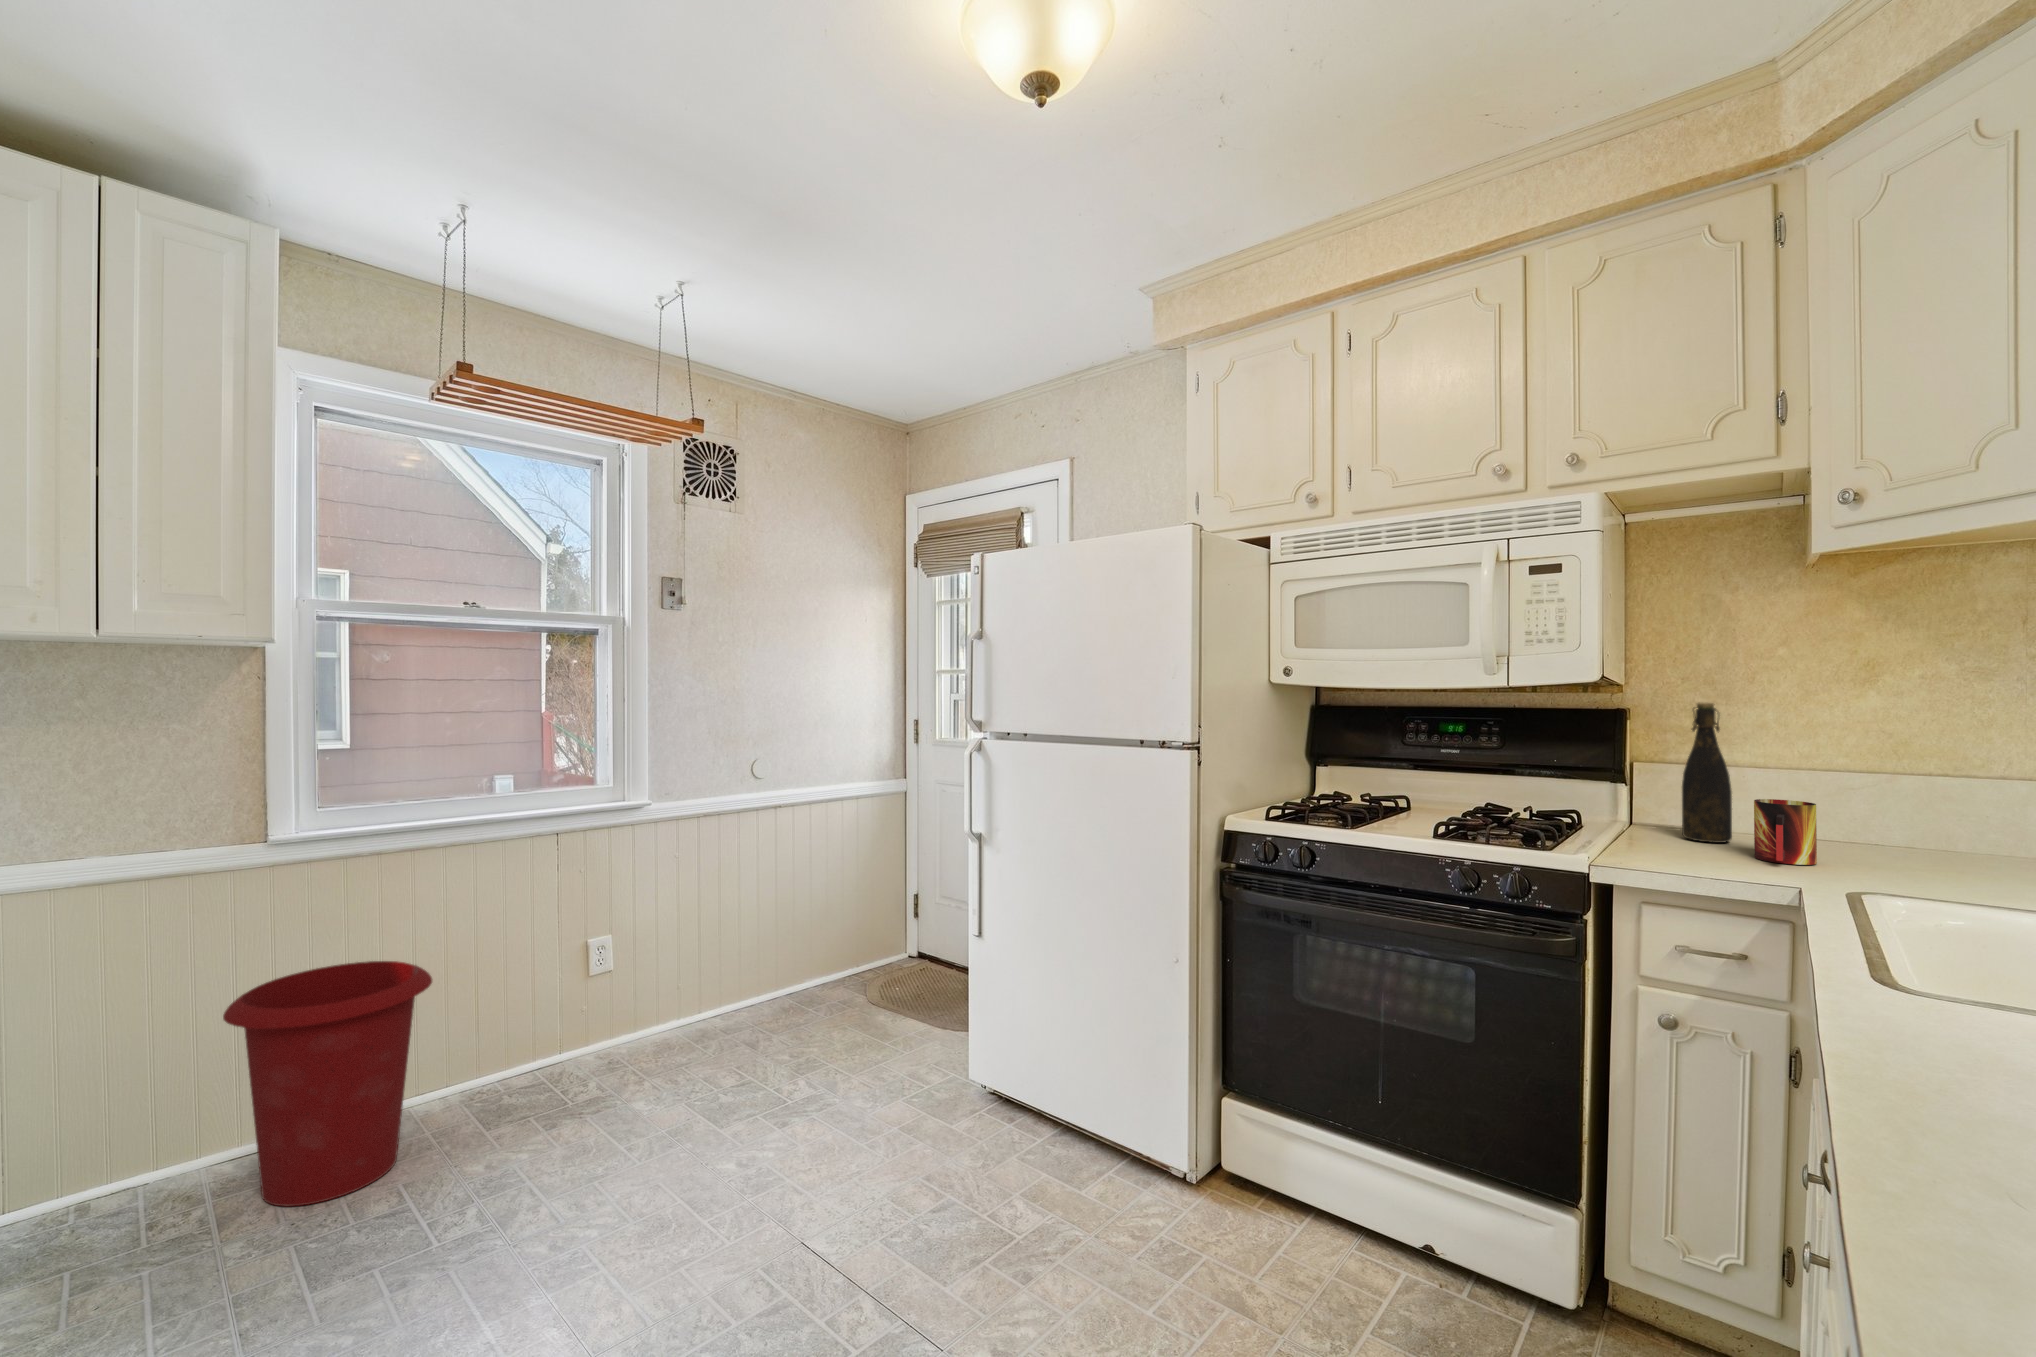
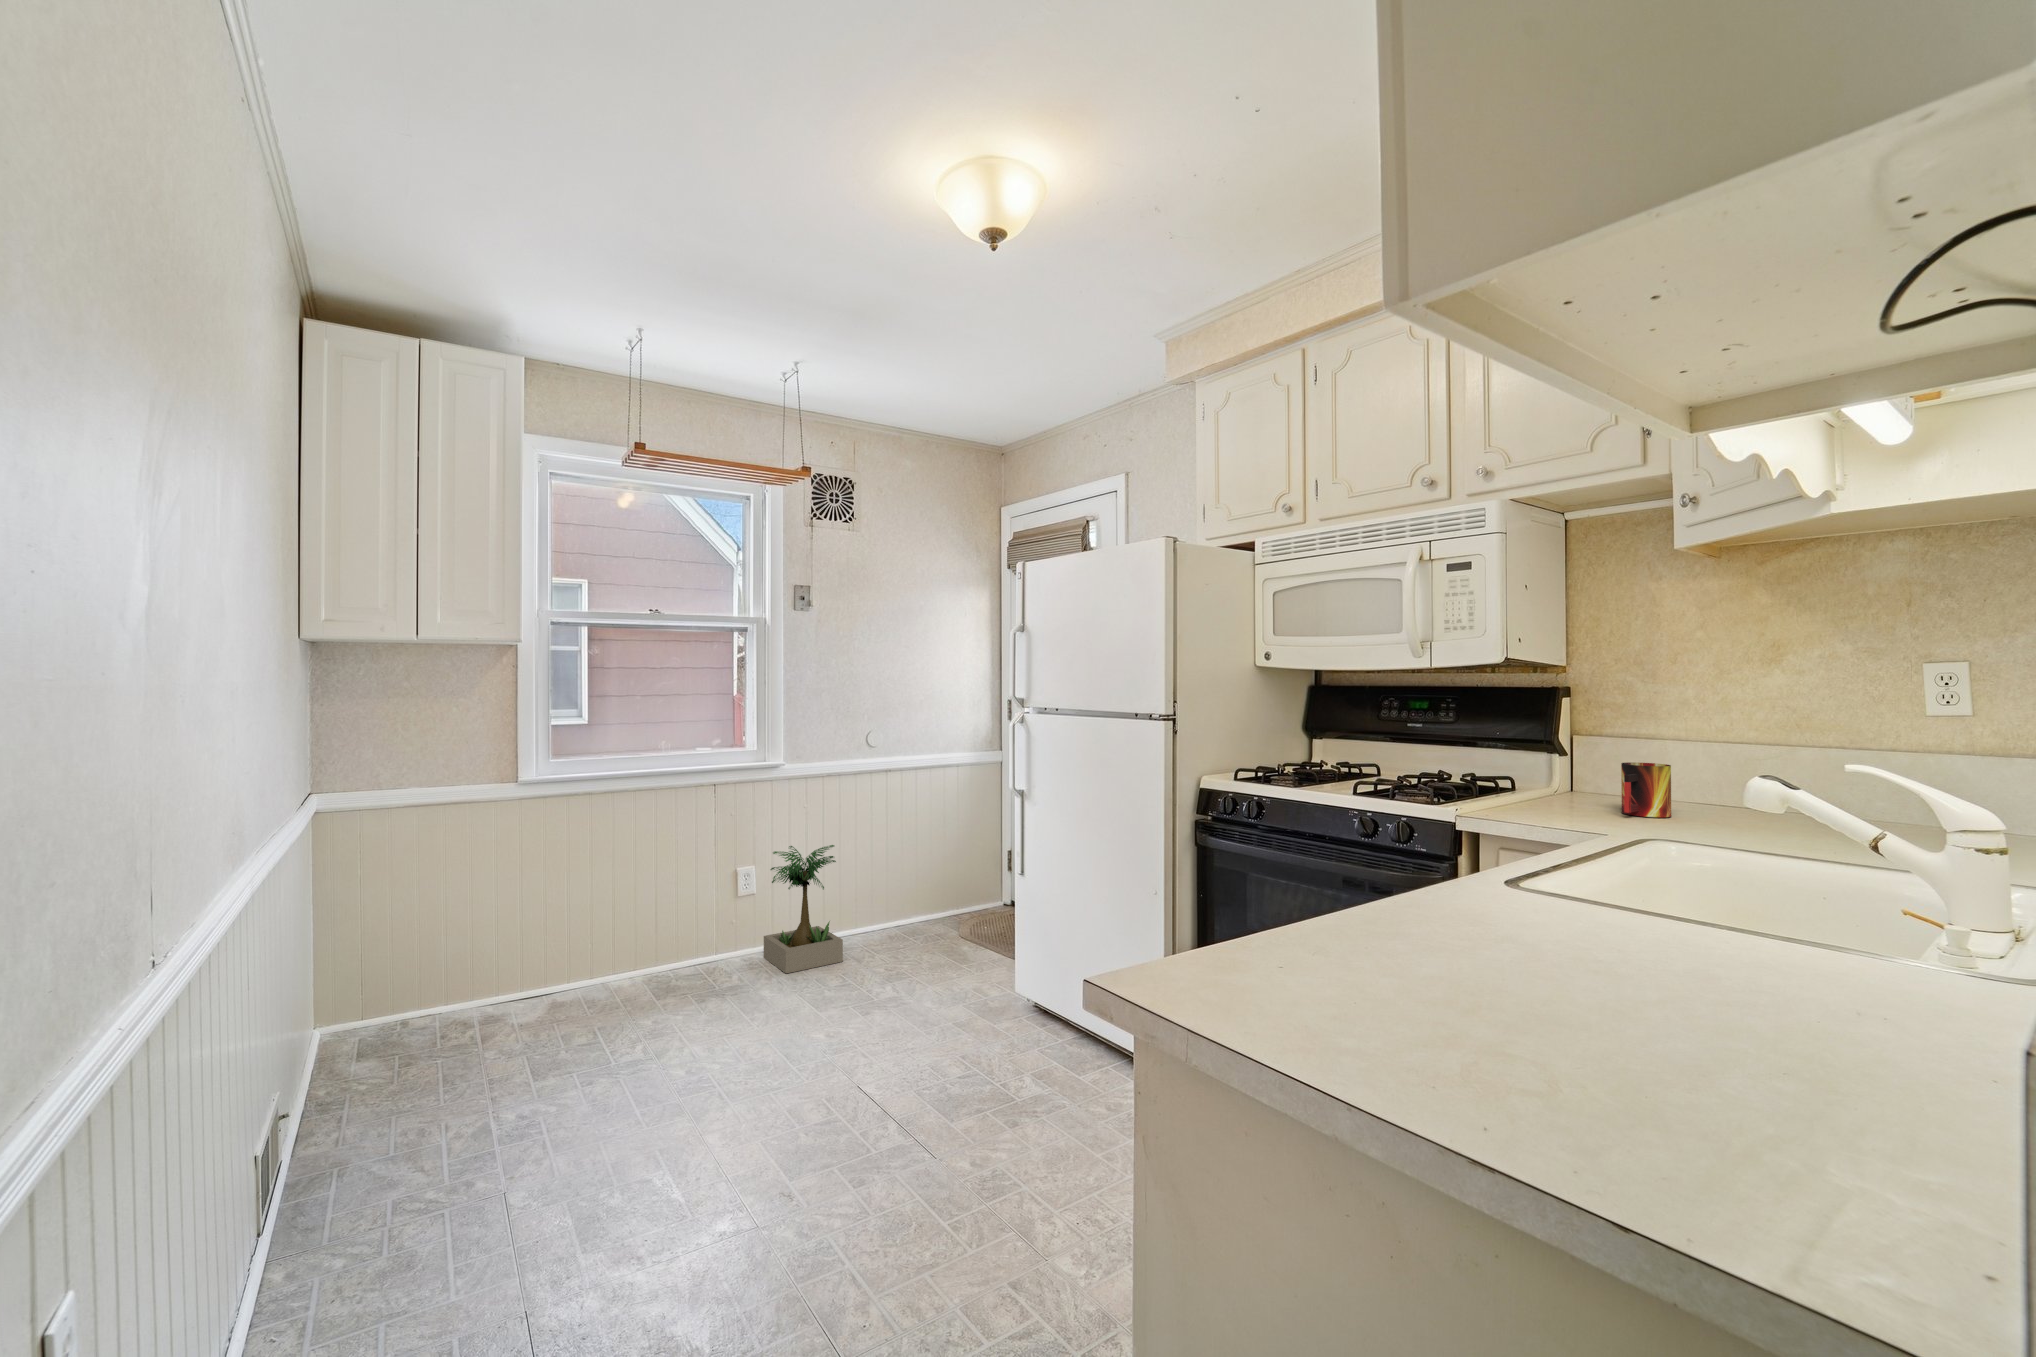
bottle: present [1682,703,1732,843] -> none [1588,680,1630,803]
potted plant: none [623,902,734,1077] -> present [764,845,843,973]
waste bin: present [223,961,432,1207] -> none [496,869,626,1027]

